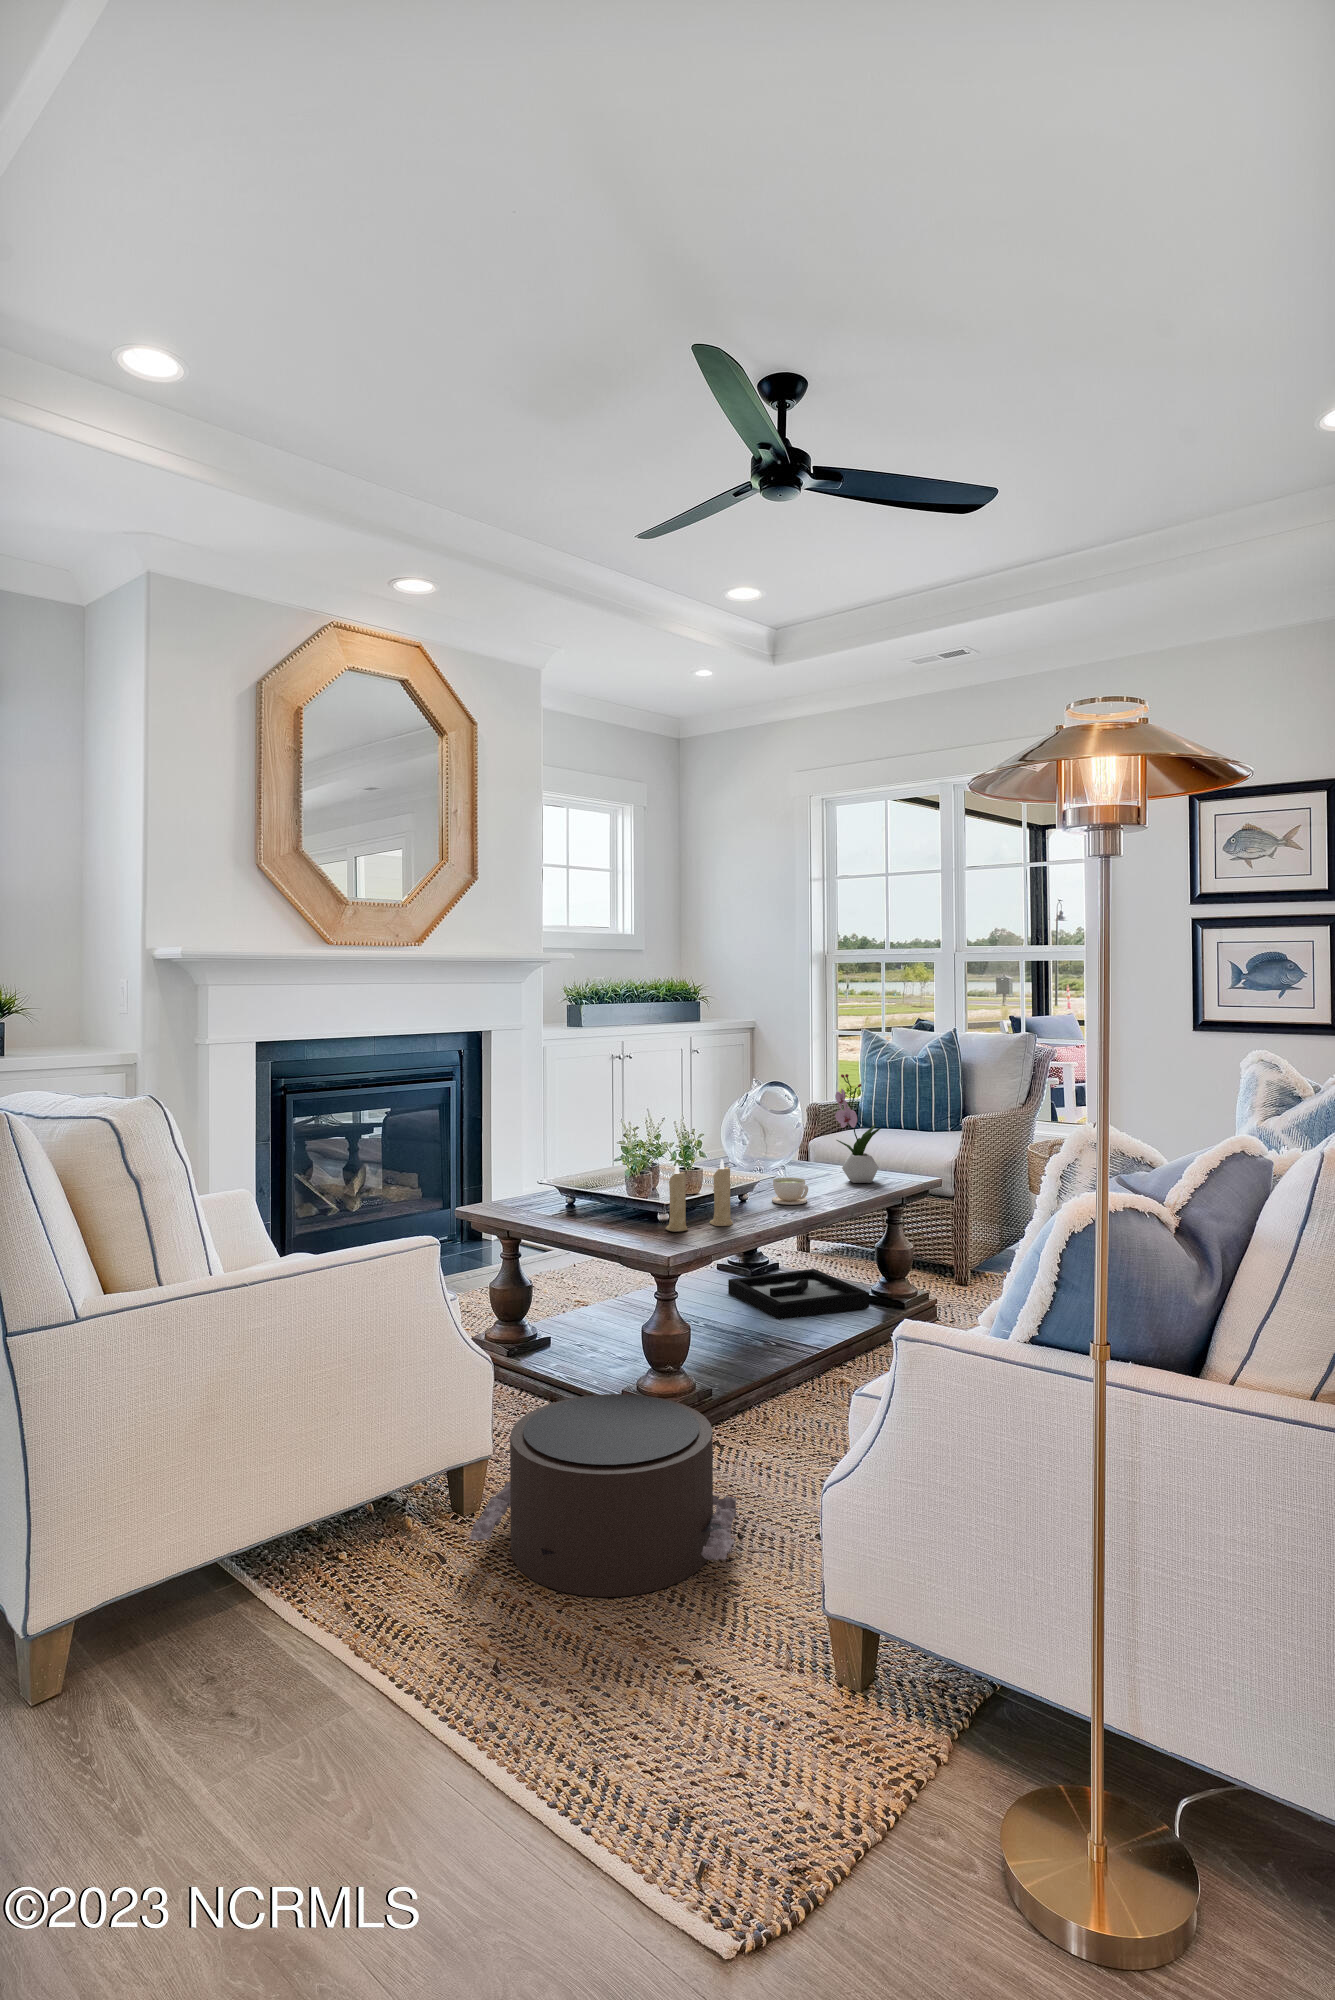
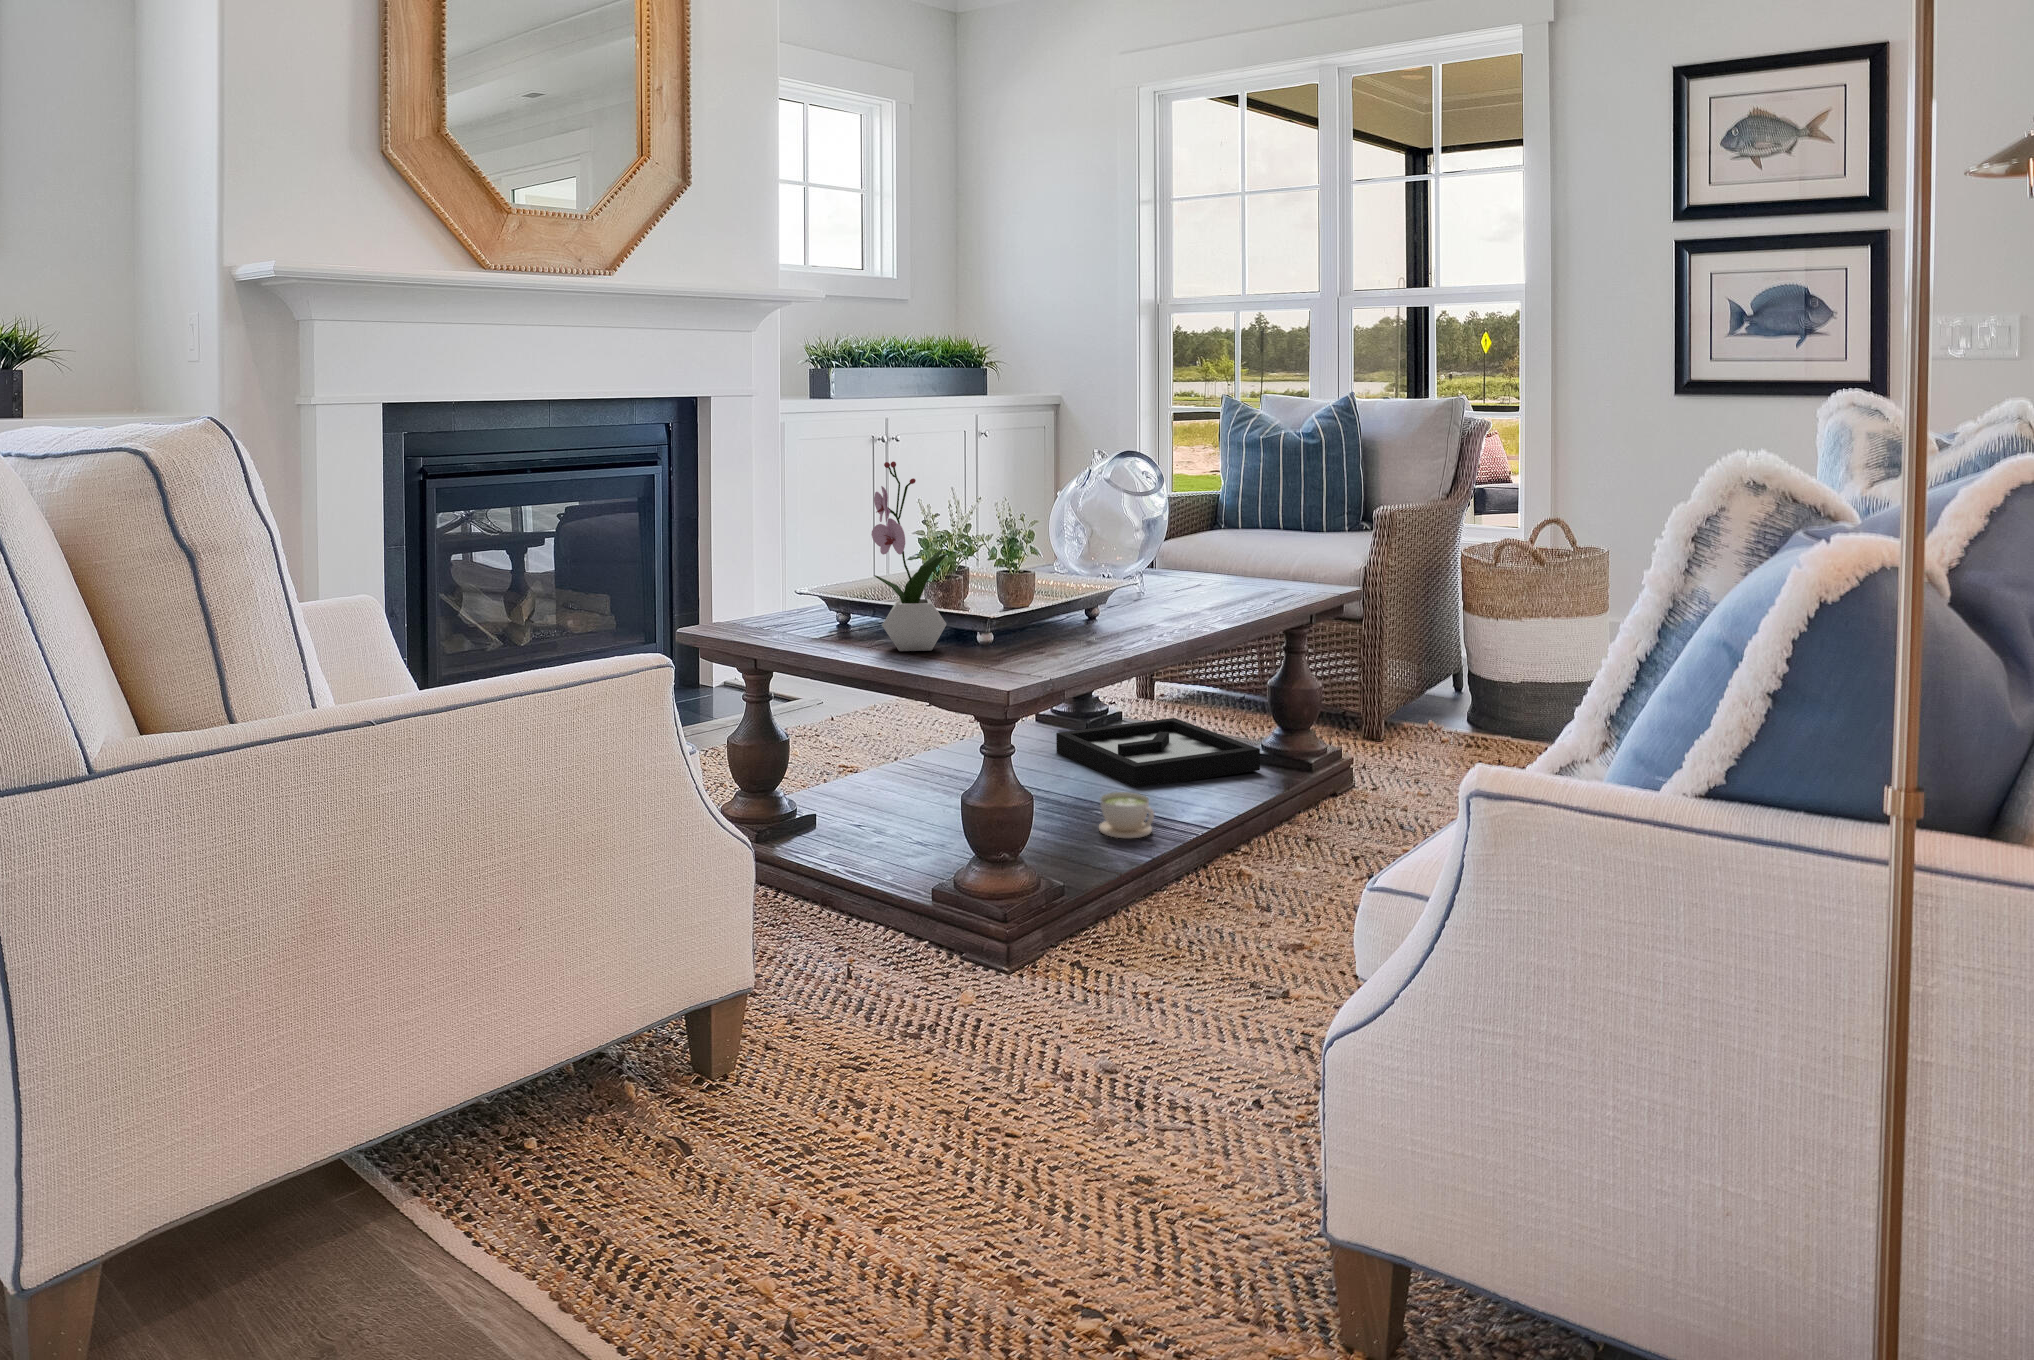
flower arrangement: present [835,1074,881,1183] -> present [871,461,947,651]
candle: present [665,1159,733,1232] -> none [989,545,1086,653]
coffee cup: present [772,1177,808,1205] -> present [1099,792,1154,838]
pouf: present [469,1394,736,1597] -> none [729,889,1143,1204]

